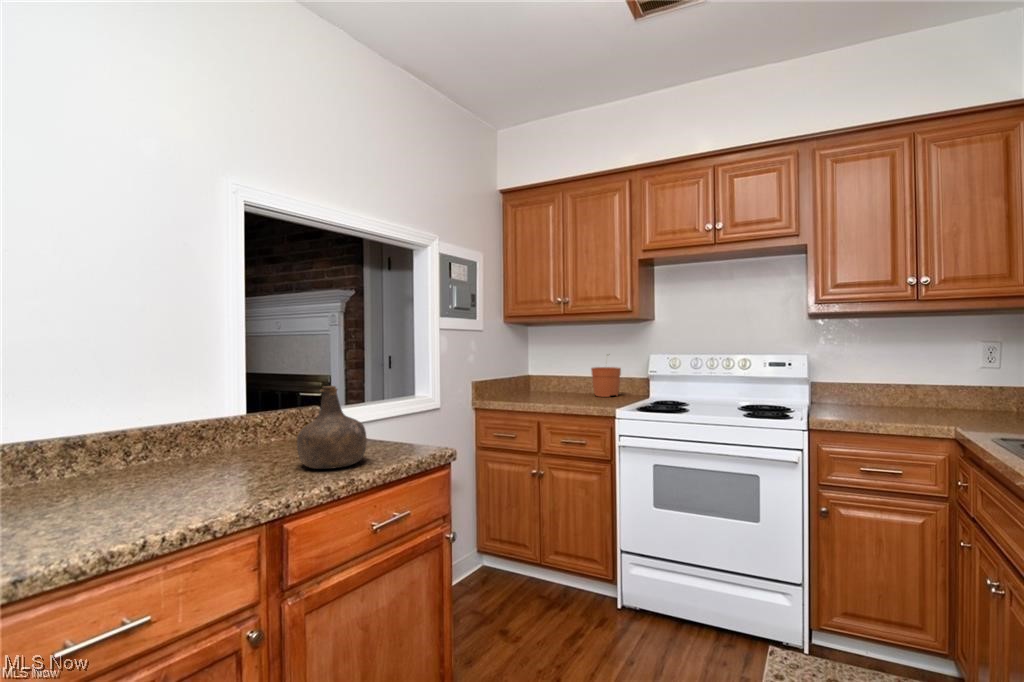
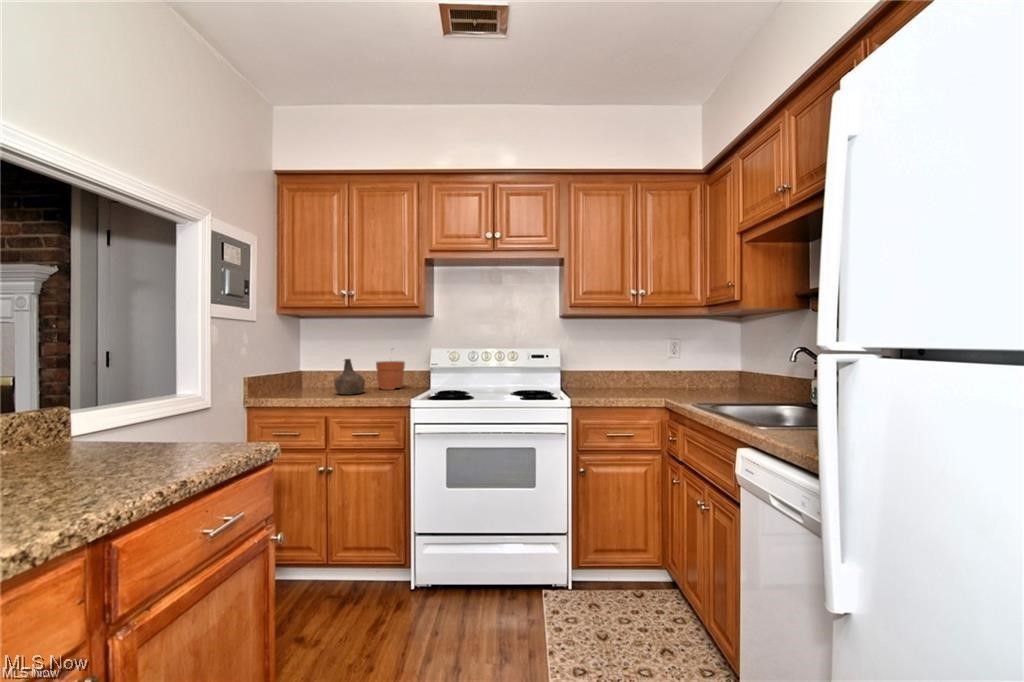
bottle: present [297,386,367,469] -> present [334,359,365,395]

